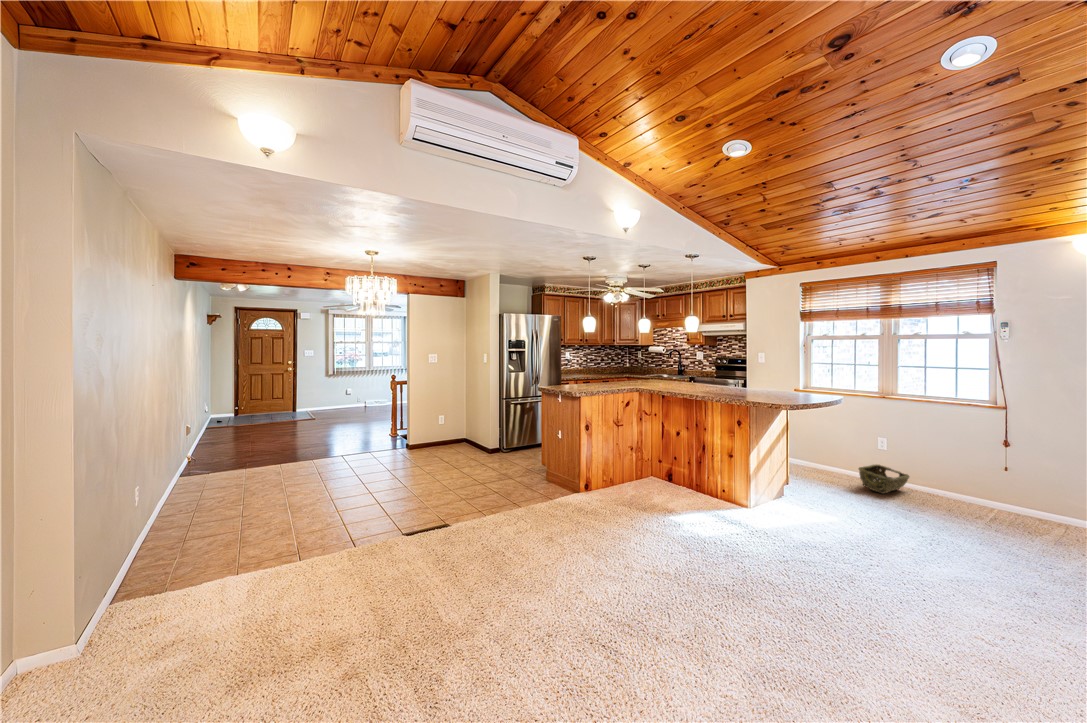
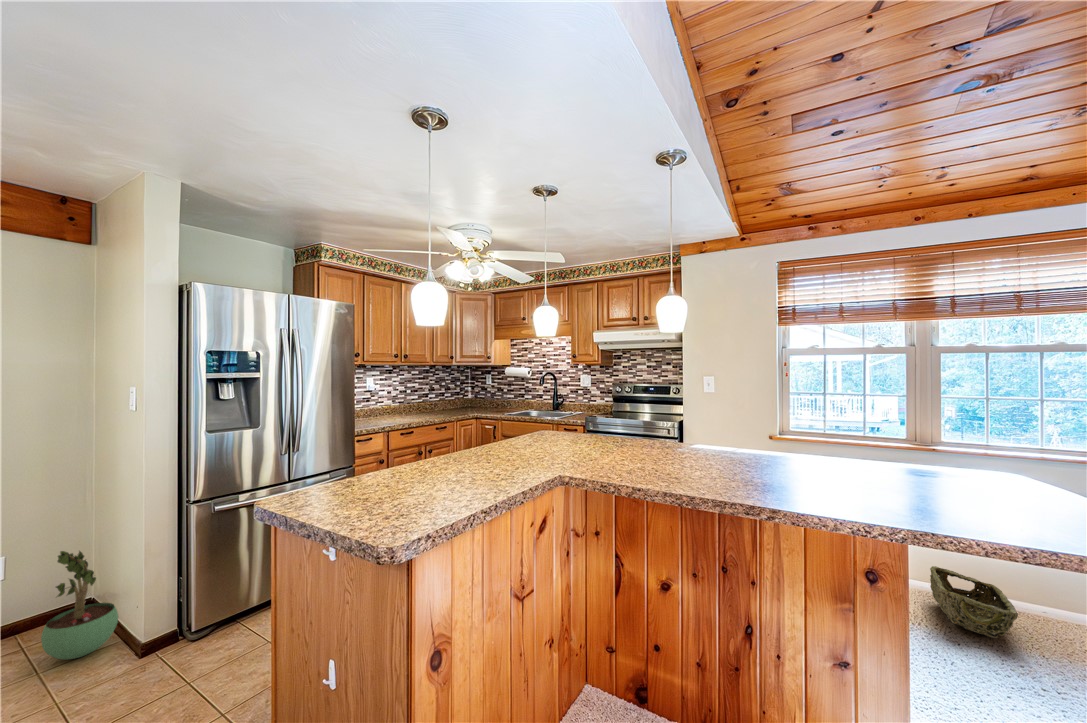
potted plant: none [461,412,481,450] -> present [41,551,118,659]

